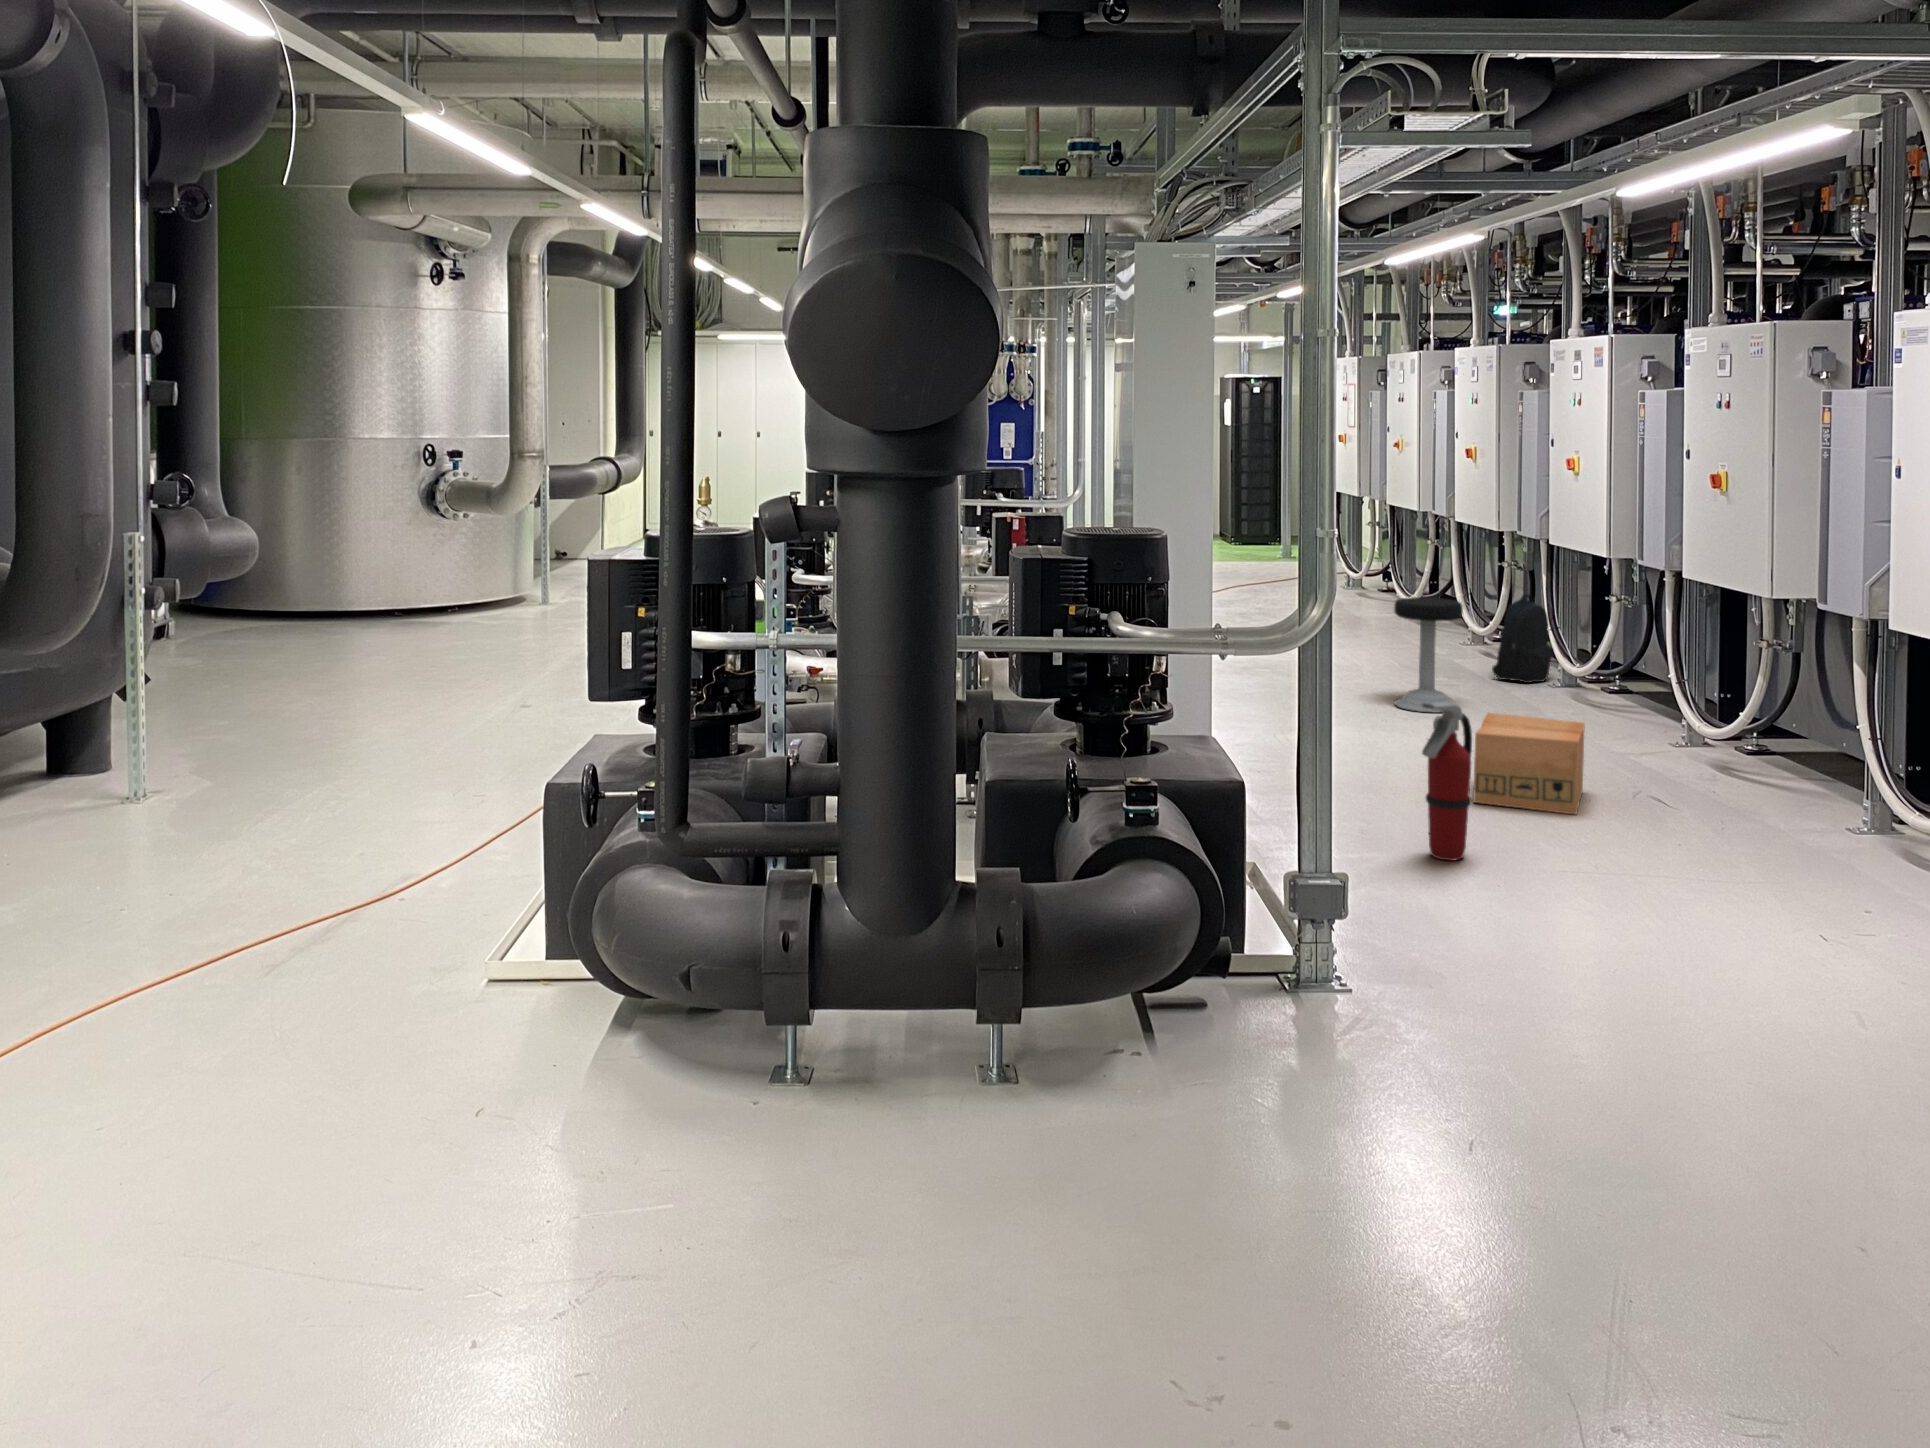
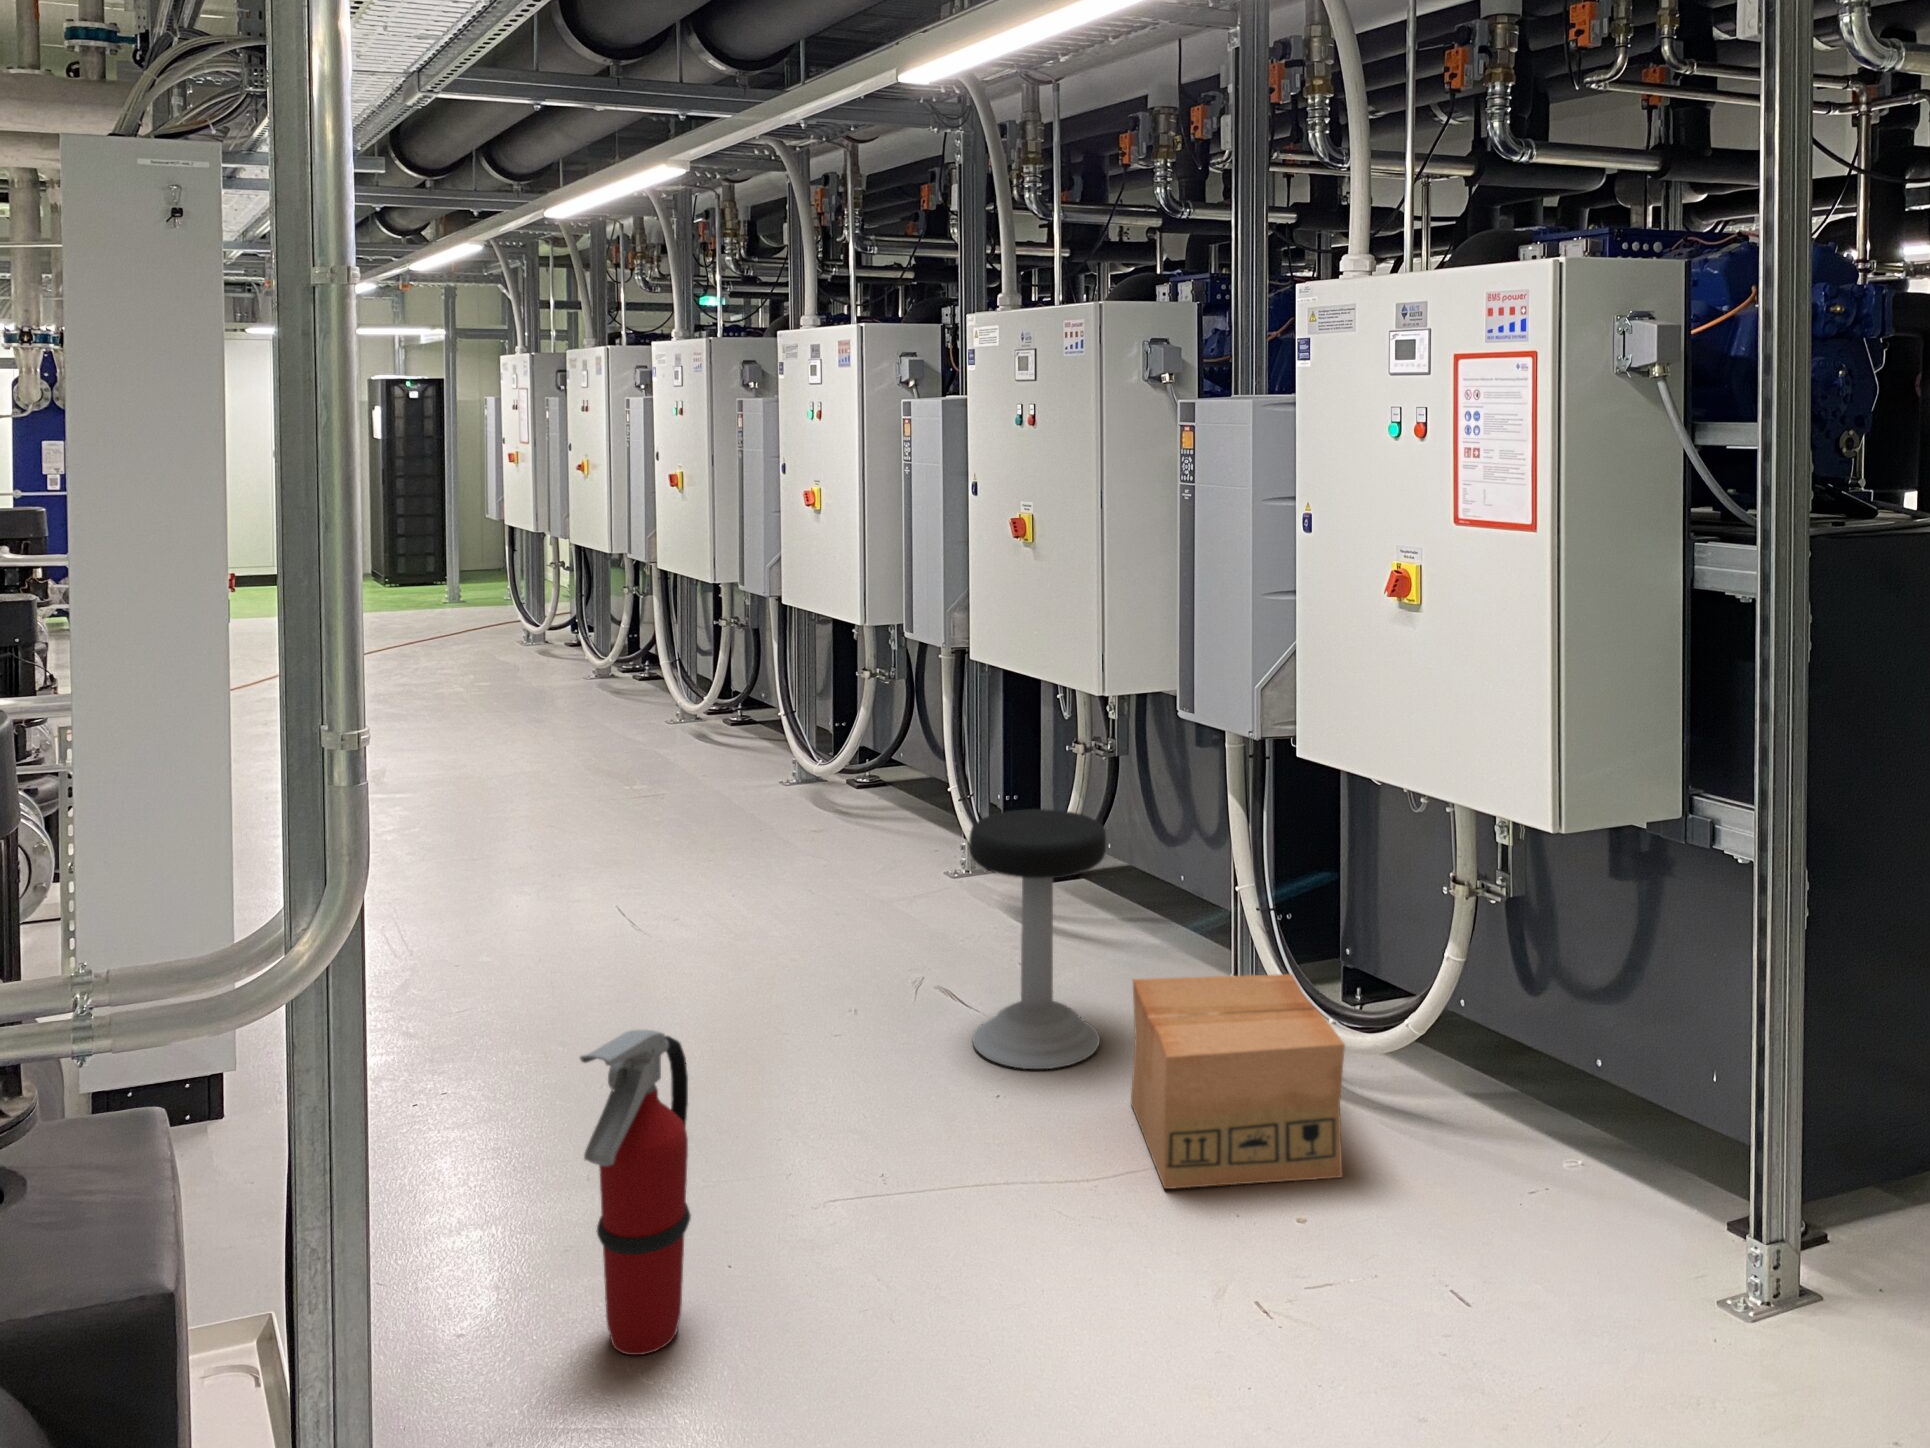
backpack: present [1492,594,1553,683] -> none [713,673,792,795]
stool: present [1394,597,1463,713] -> present [969,809,1106,1069]
cardboard box: present [1473,713,1585,814] -> present [1131,974,1345,1189]

